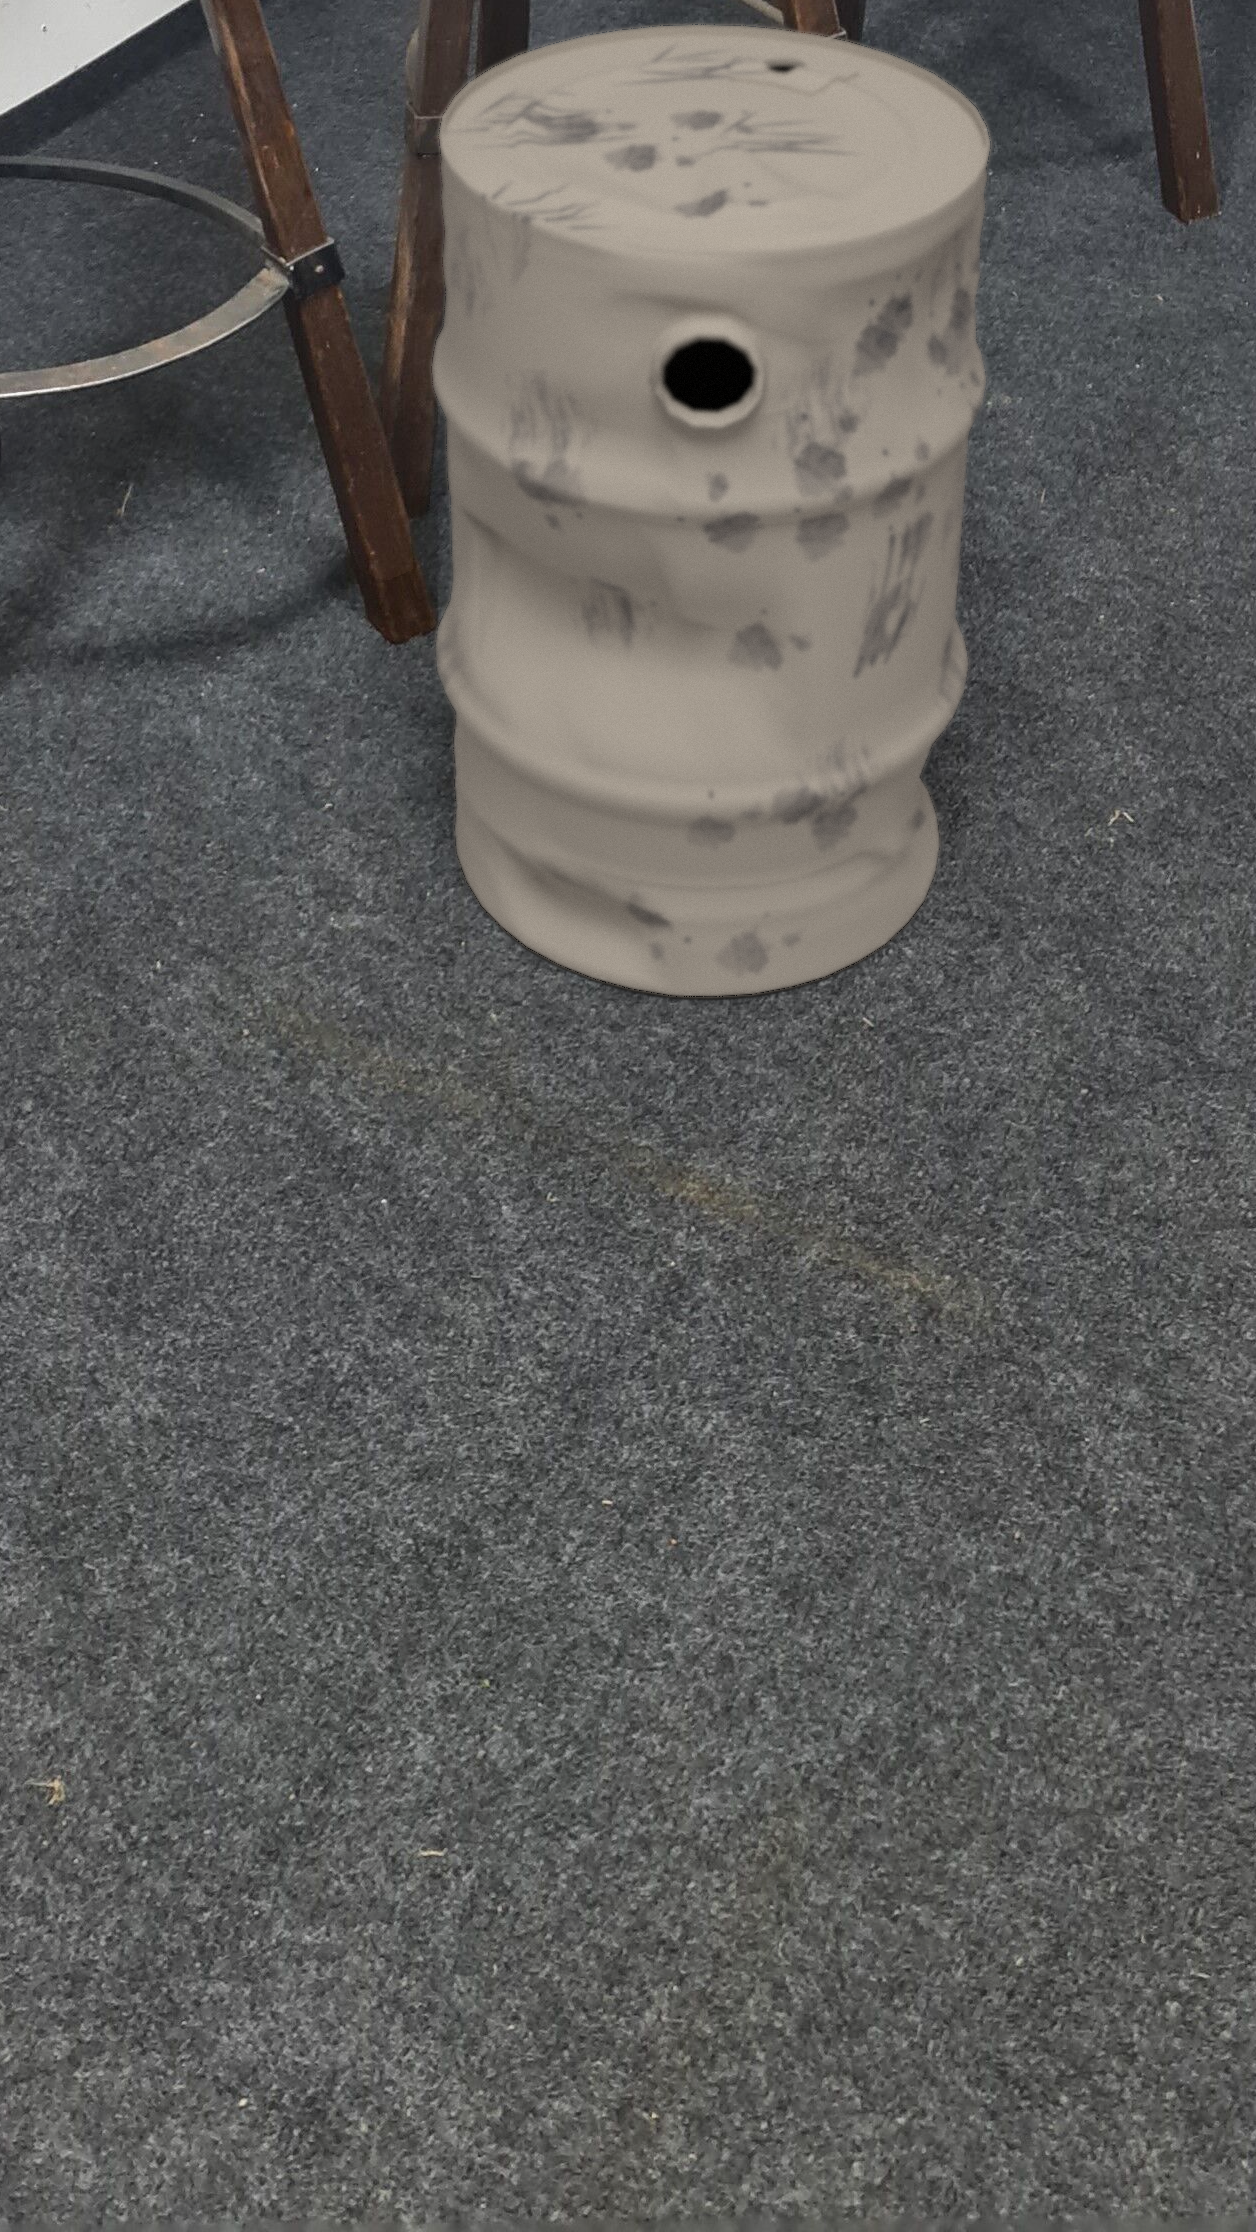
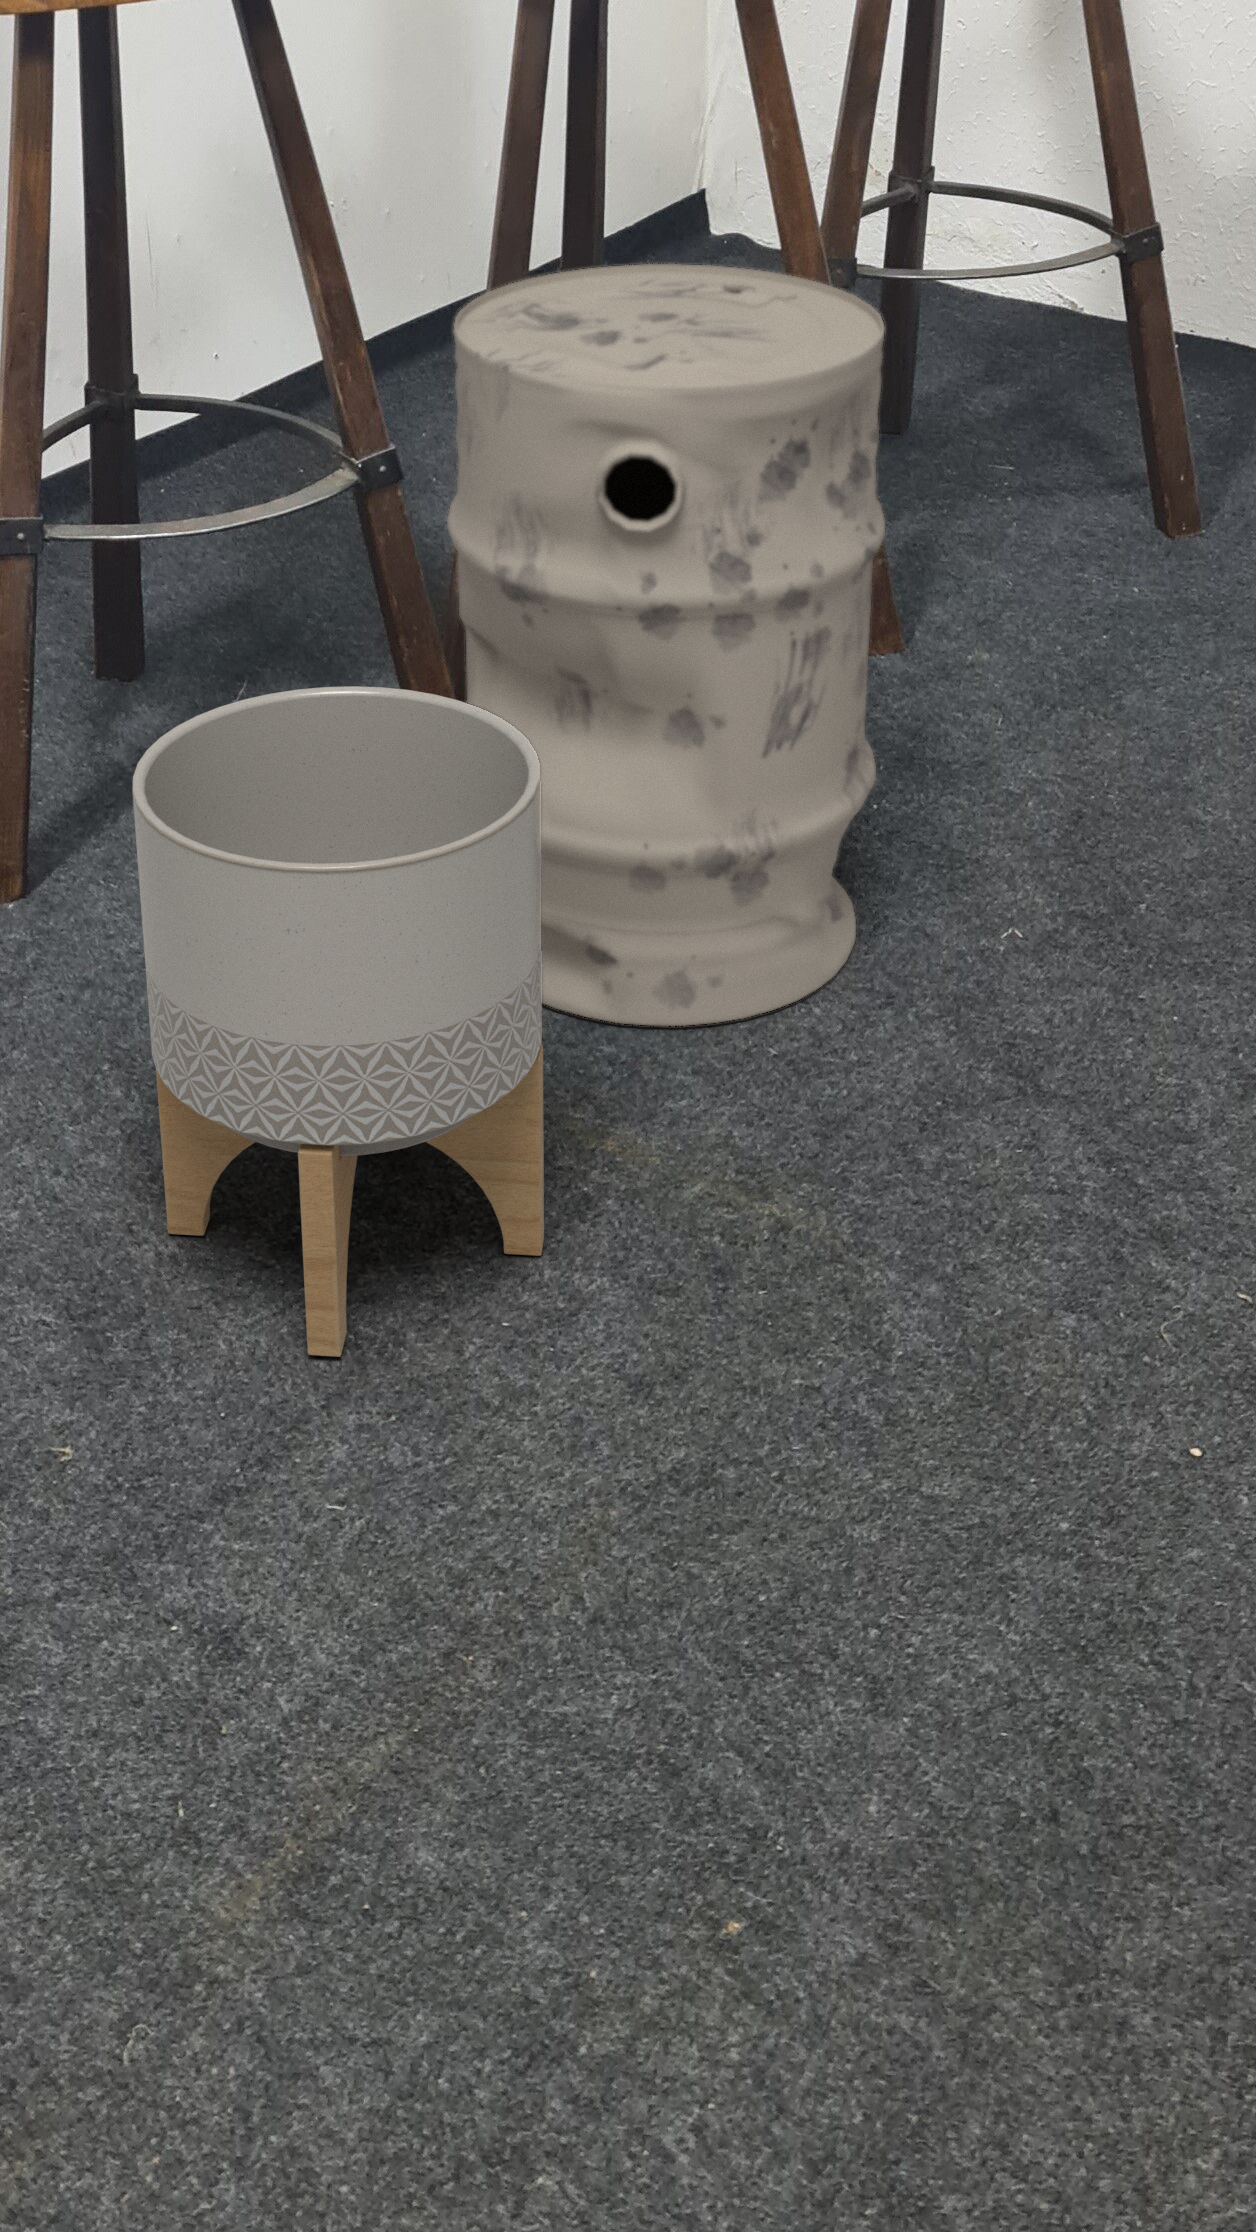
planter: none [95,677,642,1586] -> present [132,686,544,1357]

